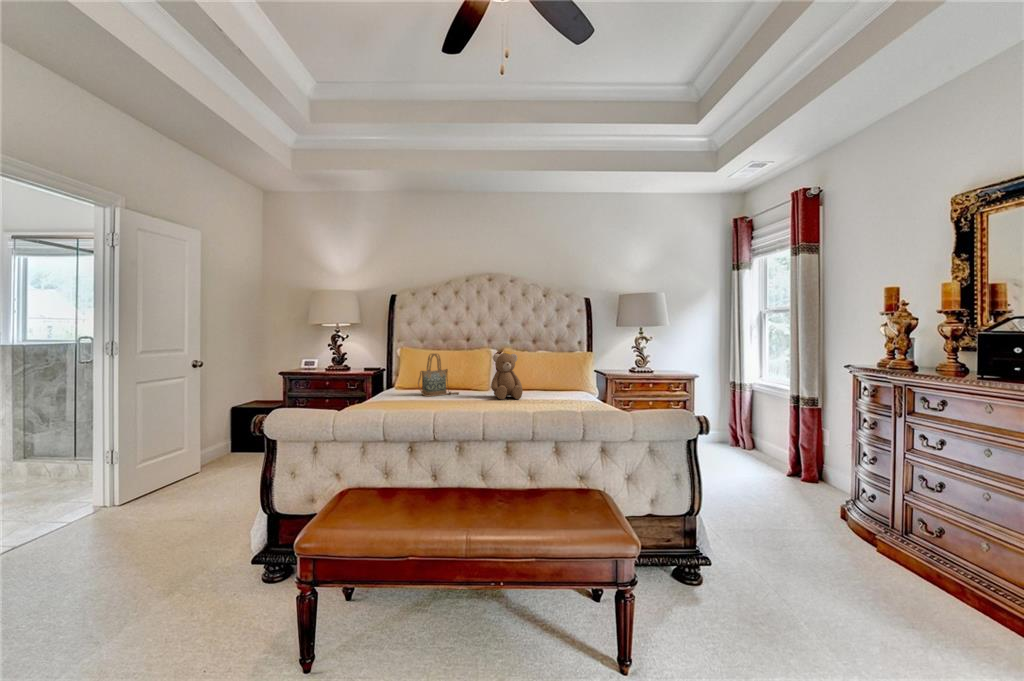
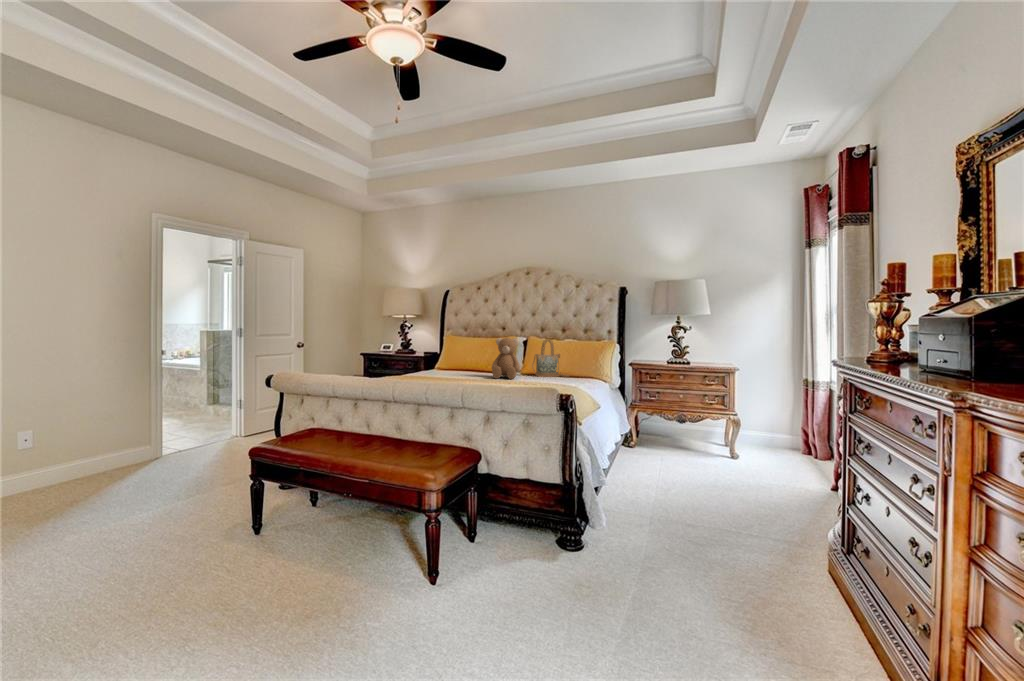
handbag: present [418,354,459,397] -> present [532,340,569,377]

